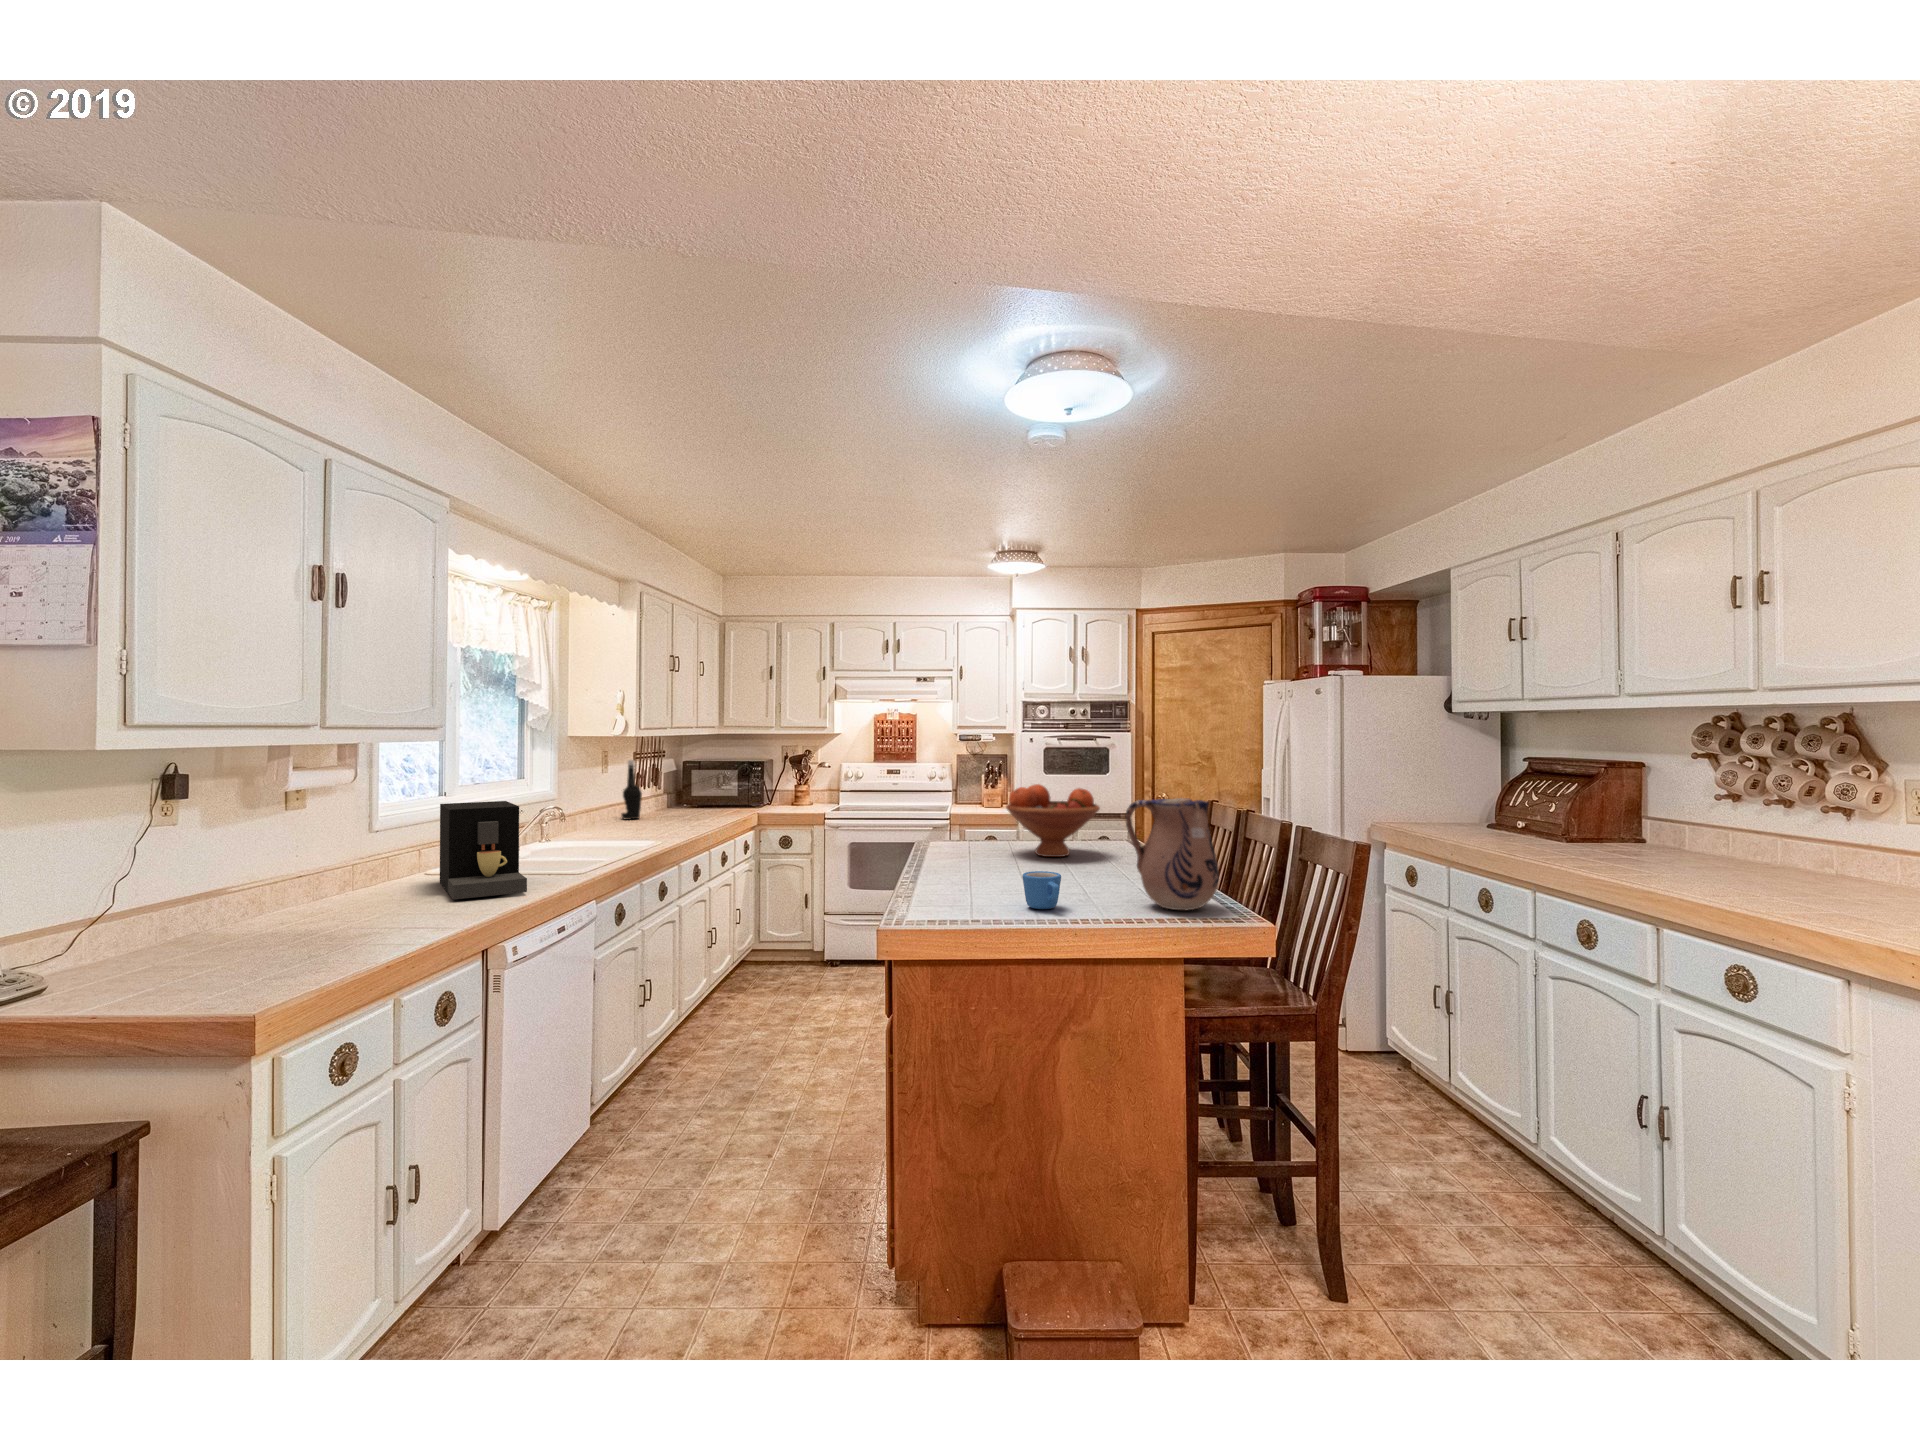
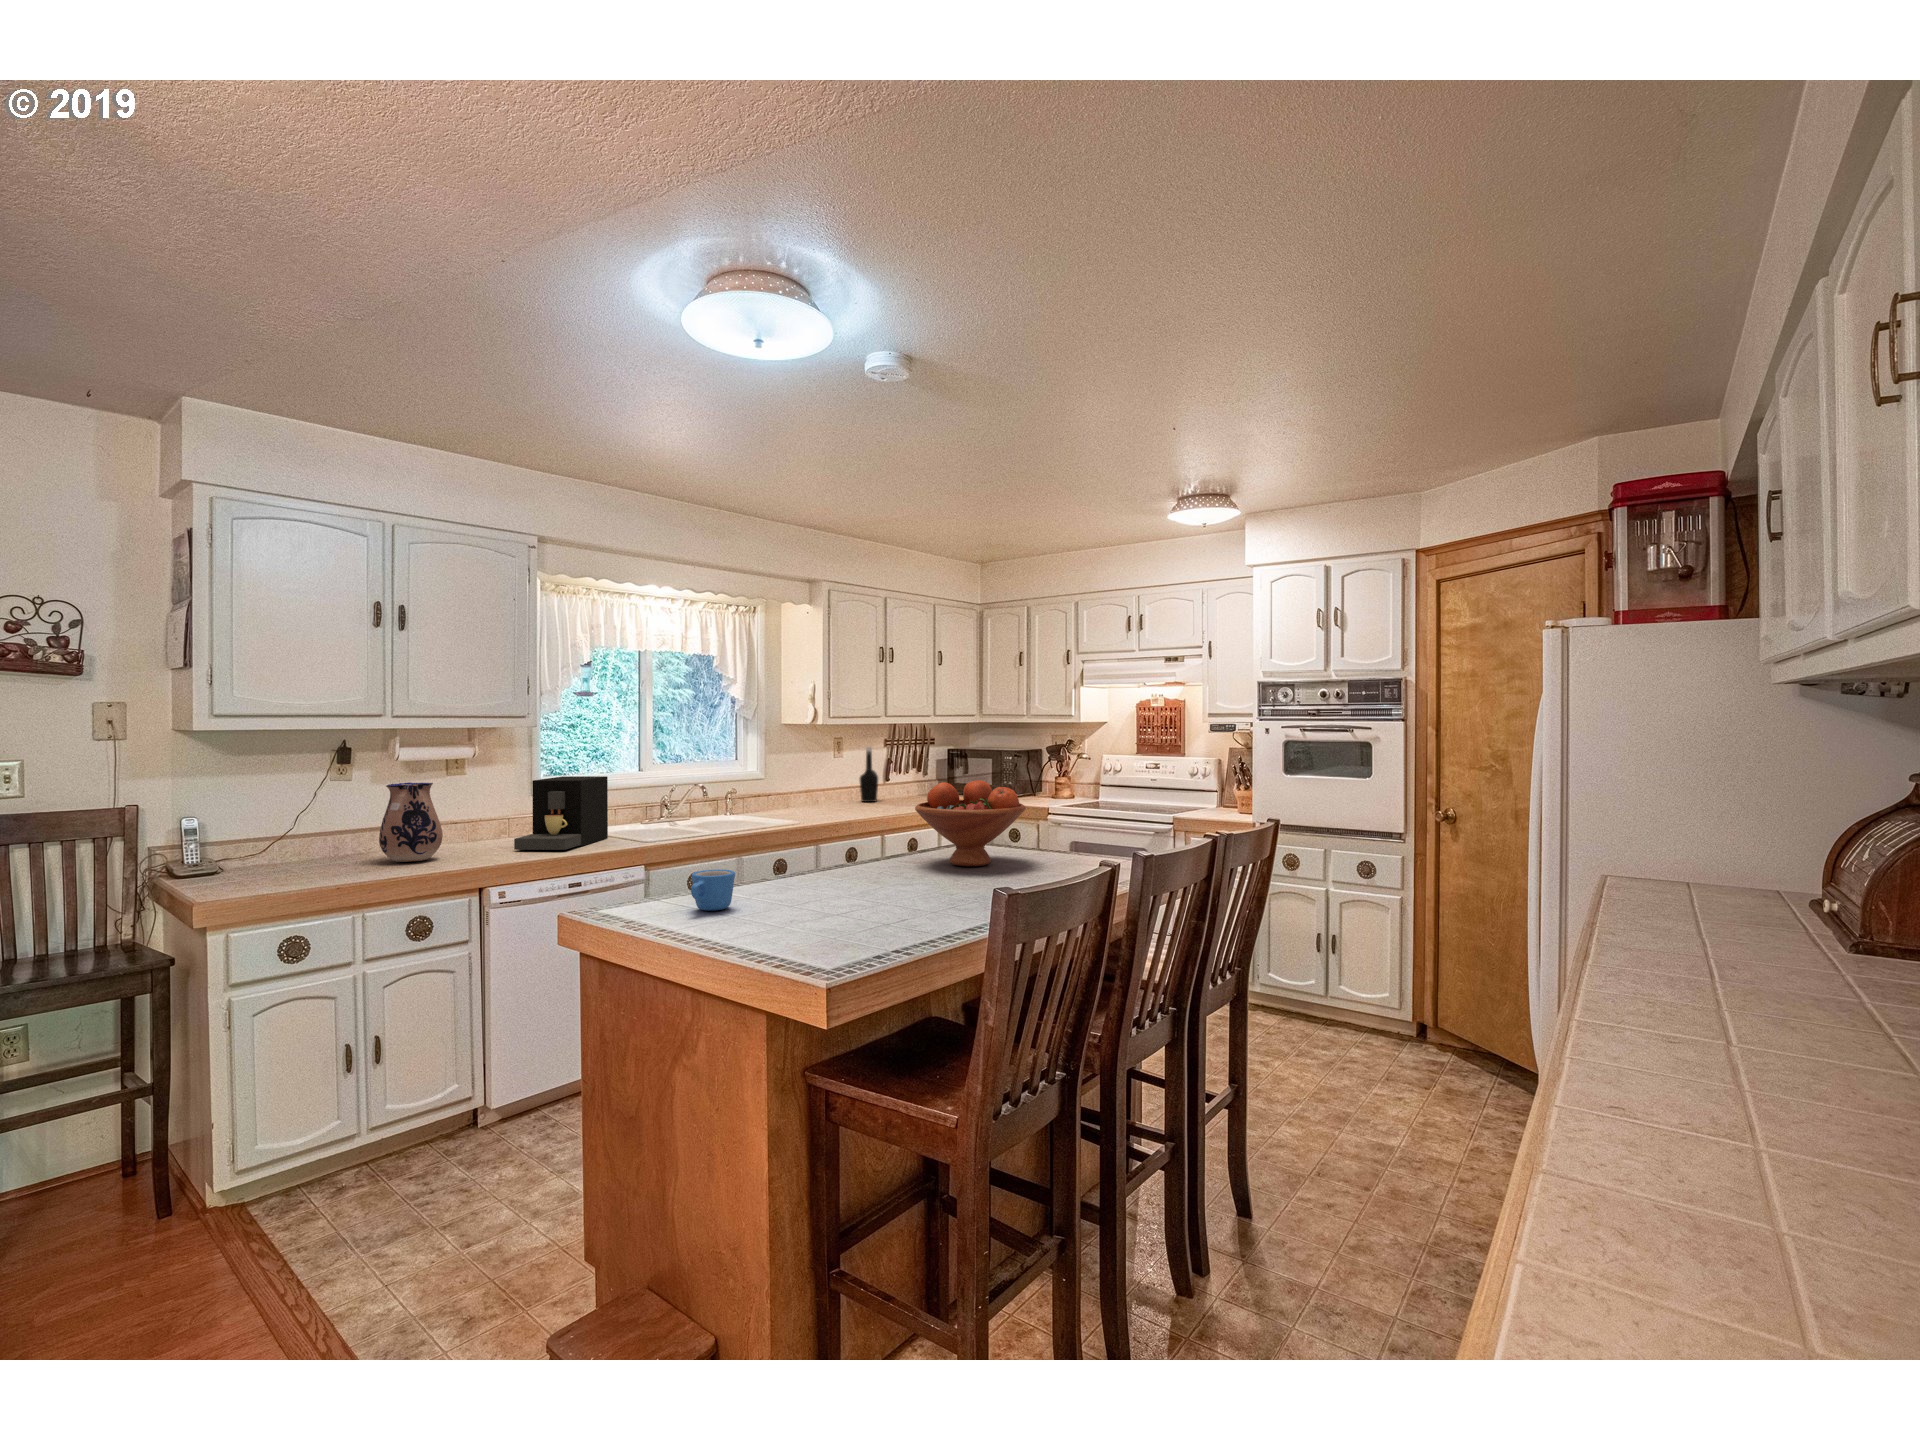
ceramic pitcher: present [1125,798,1219,910] -> present [379,782,443,862]

